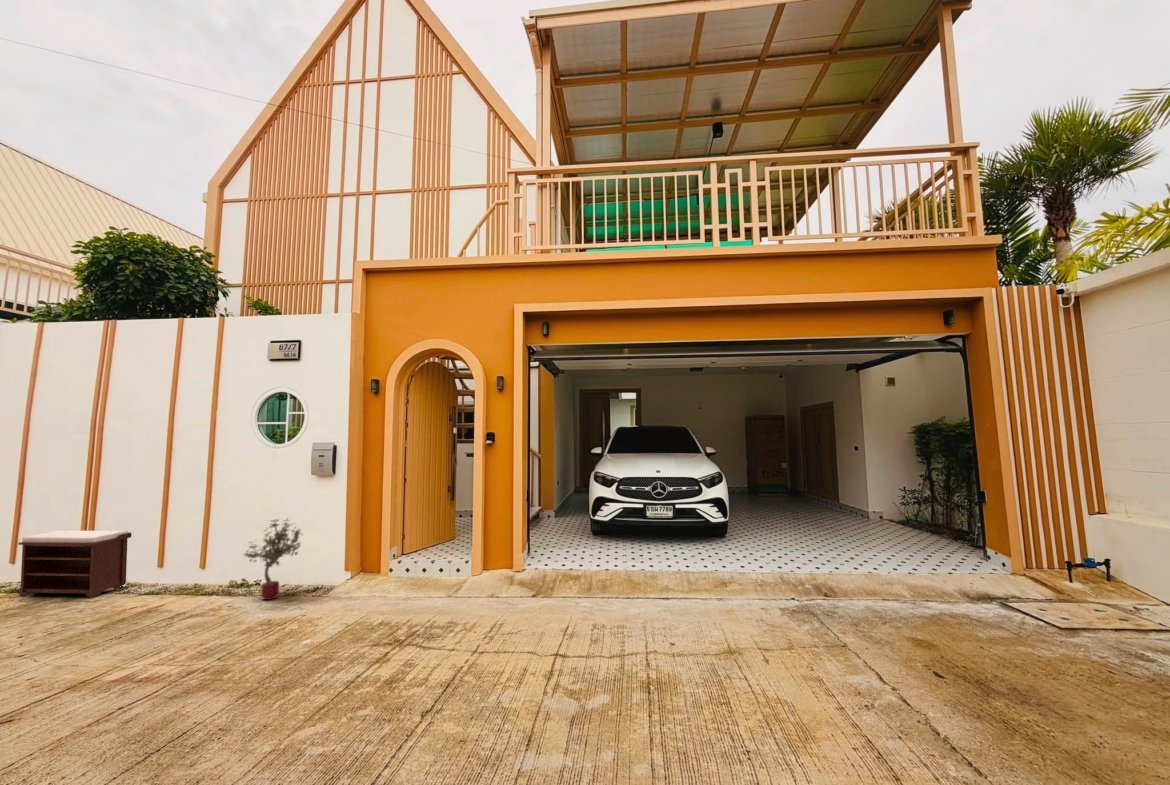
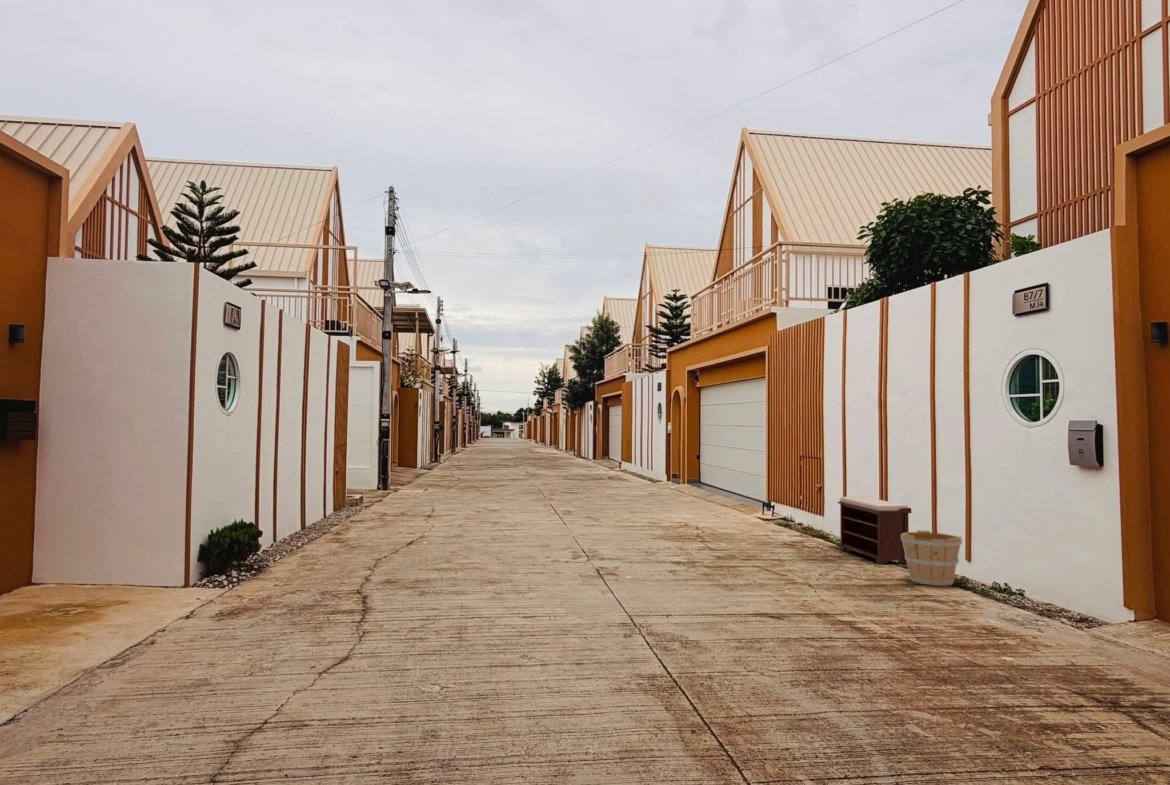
potted tree: present [245,519,301,600] -> none [990,514,1058,613]
wooden bucket: none [136,548,203,604] -> present [901,530,962,586]

